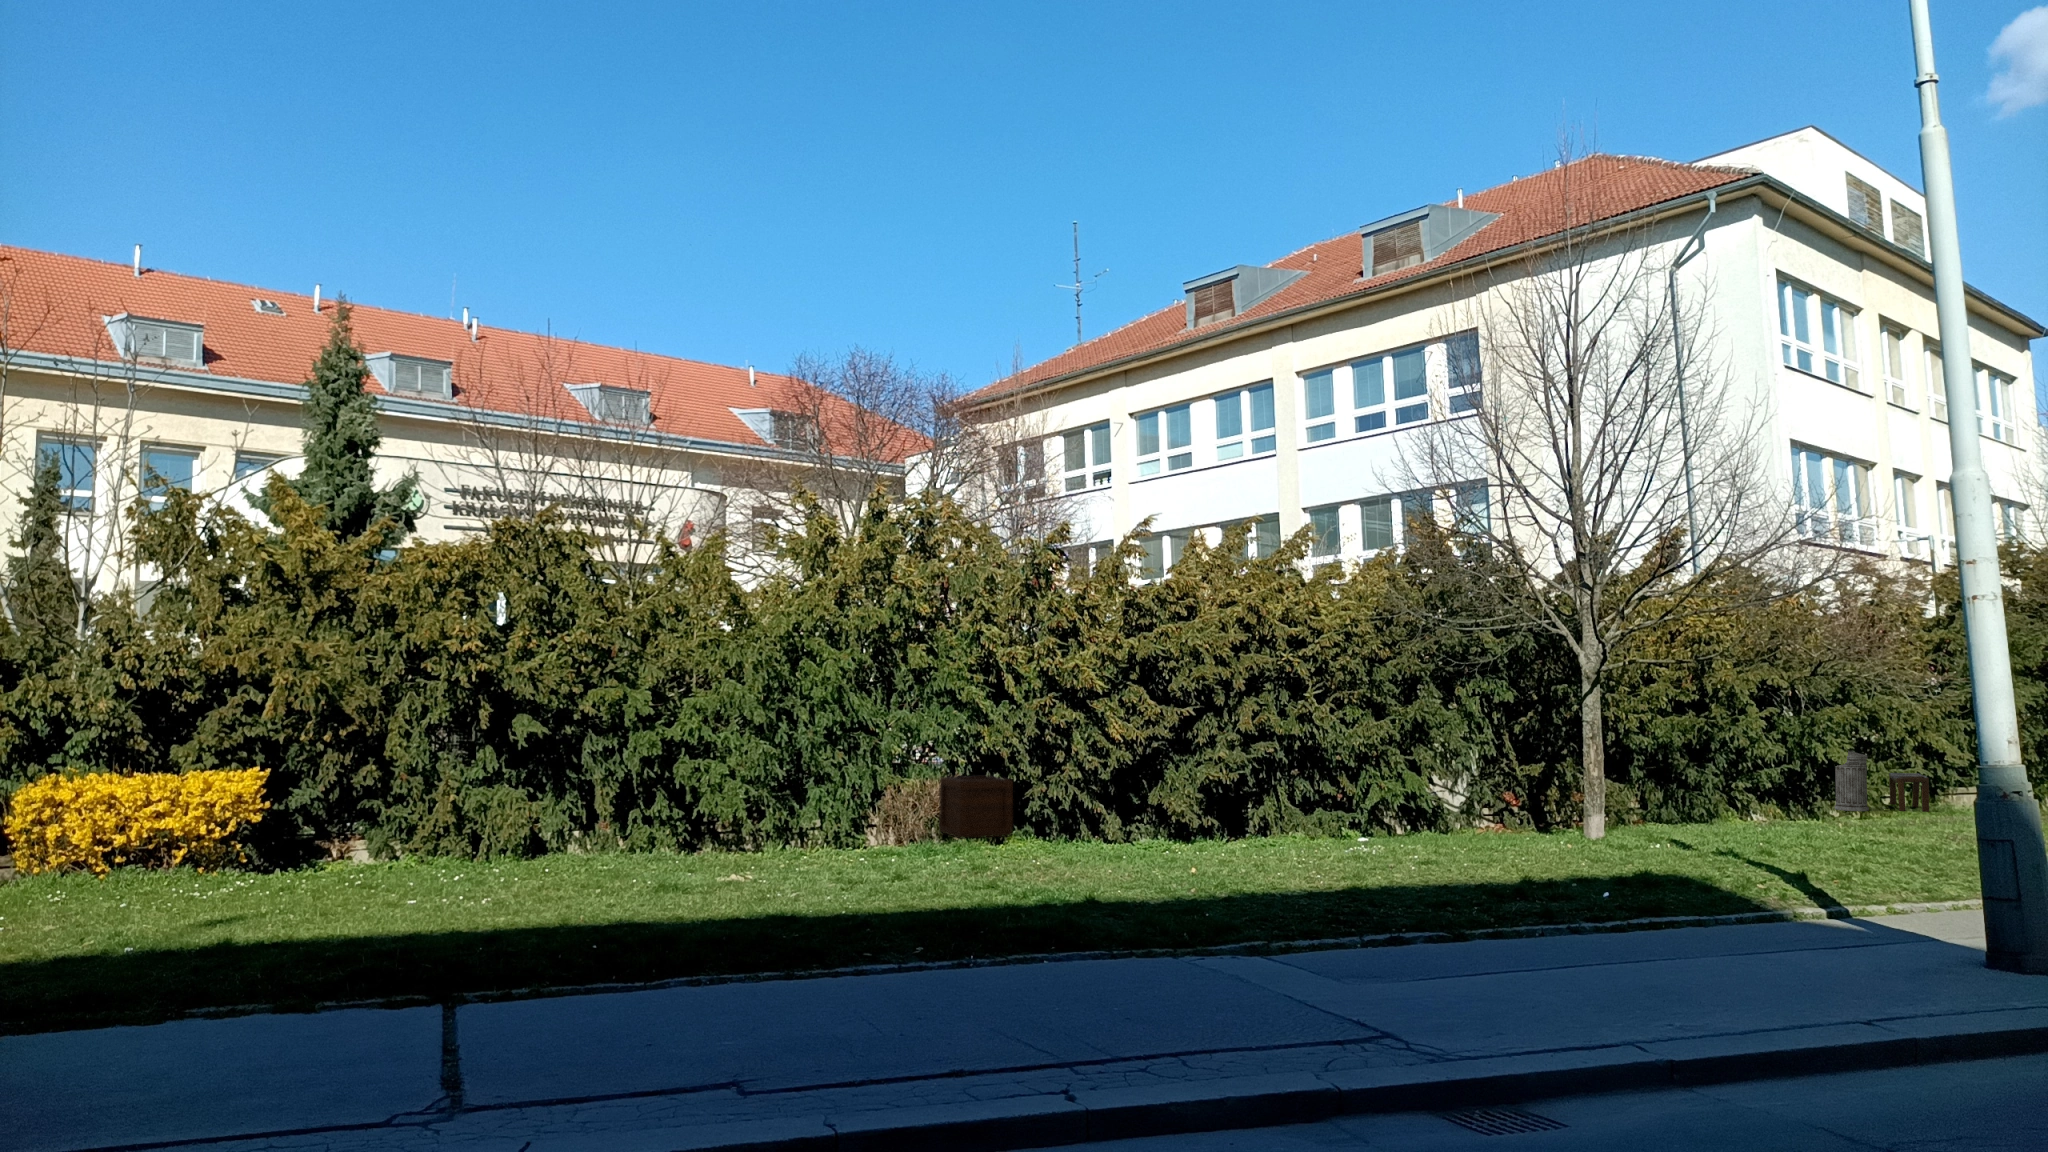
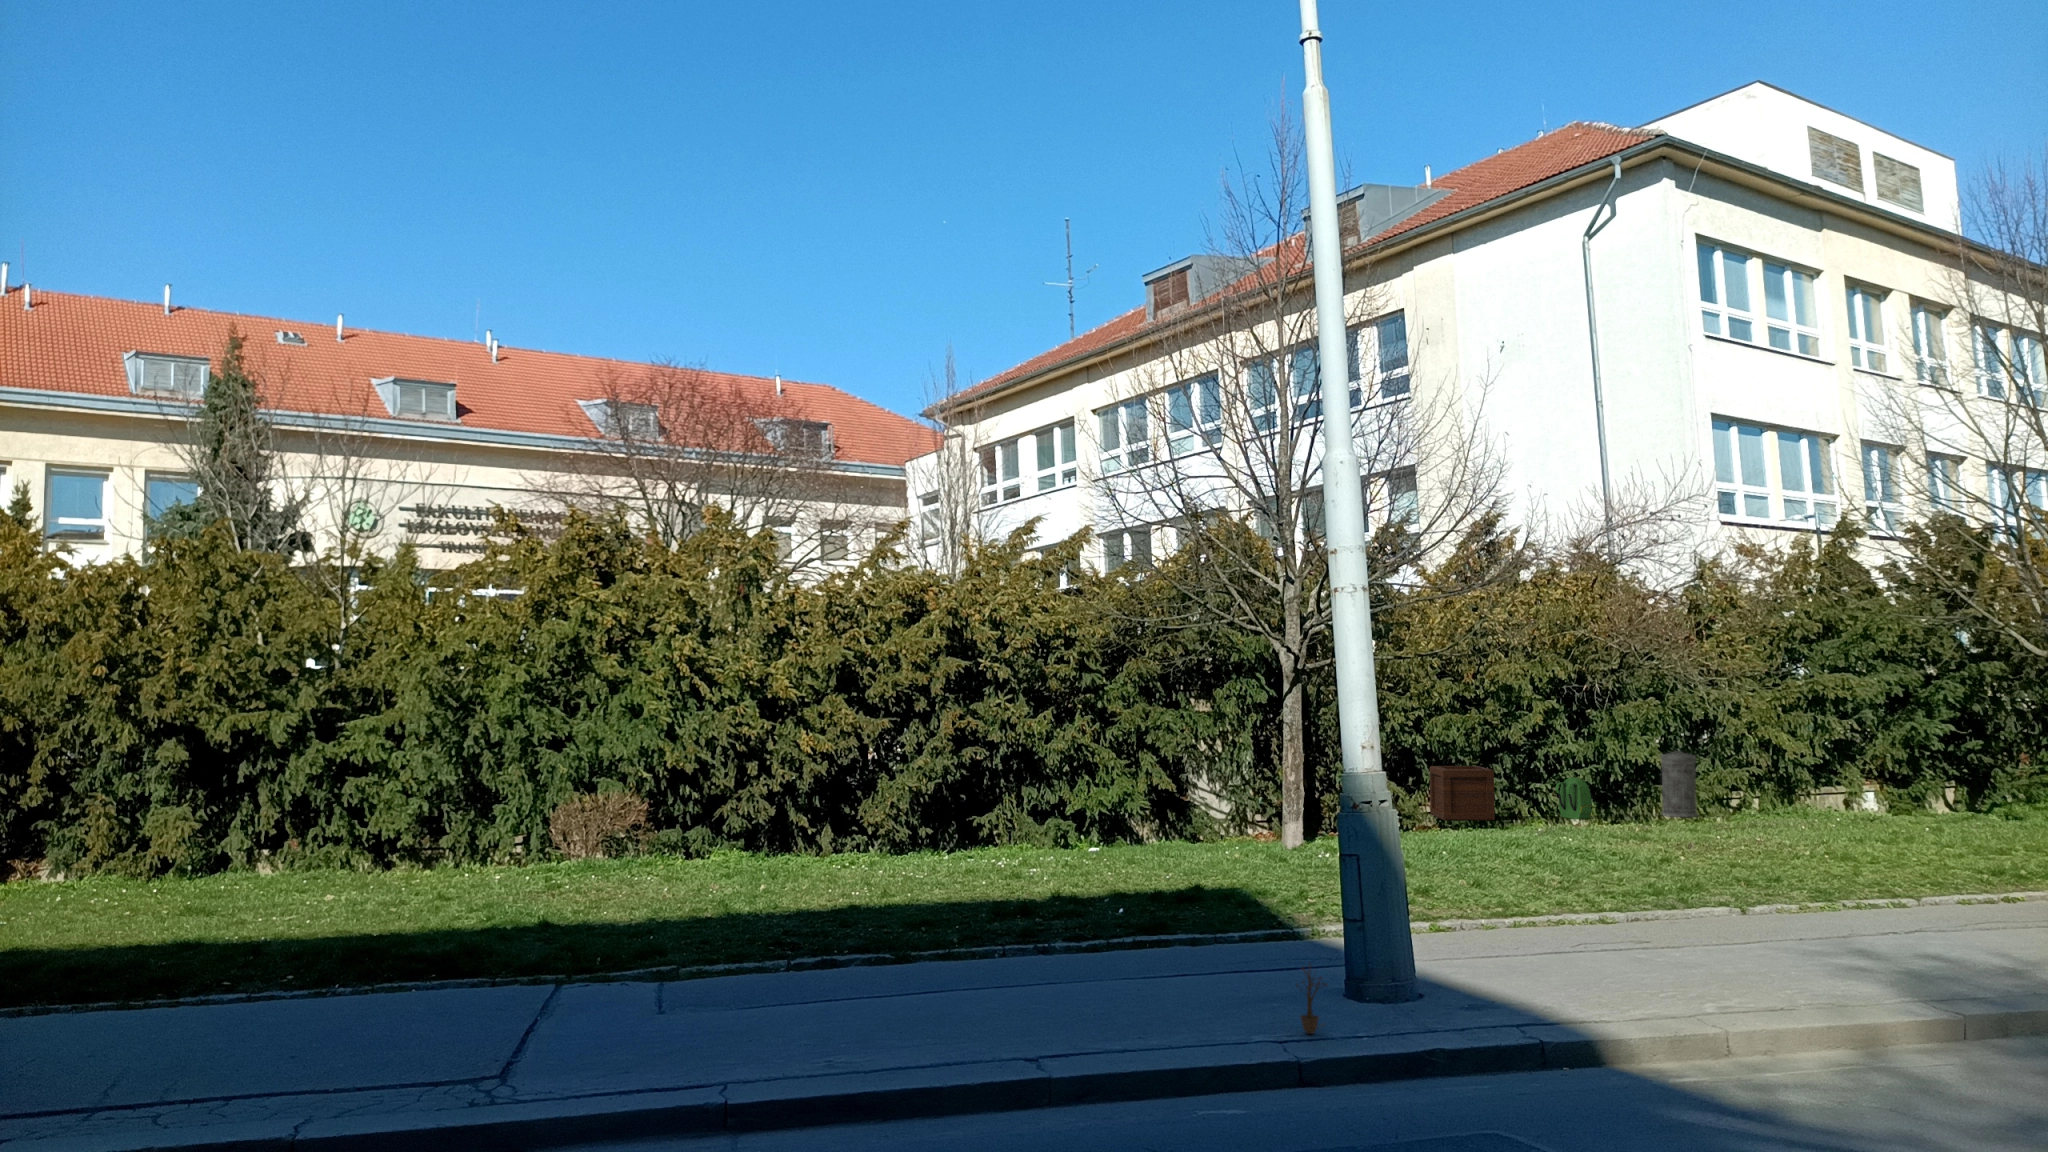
bench: present [1889,773,1929,812] -> none [1730,774,1768,818]
backpack: none [1750,774,1784,812] -> present [1556,777,1592,819]
wooden crate: present [939,775,1013,838] -> present [1430,766,1495,821]
decorative plant: none [1964,913,1986,972] -> present [1297,966,1327,1034]

